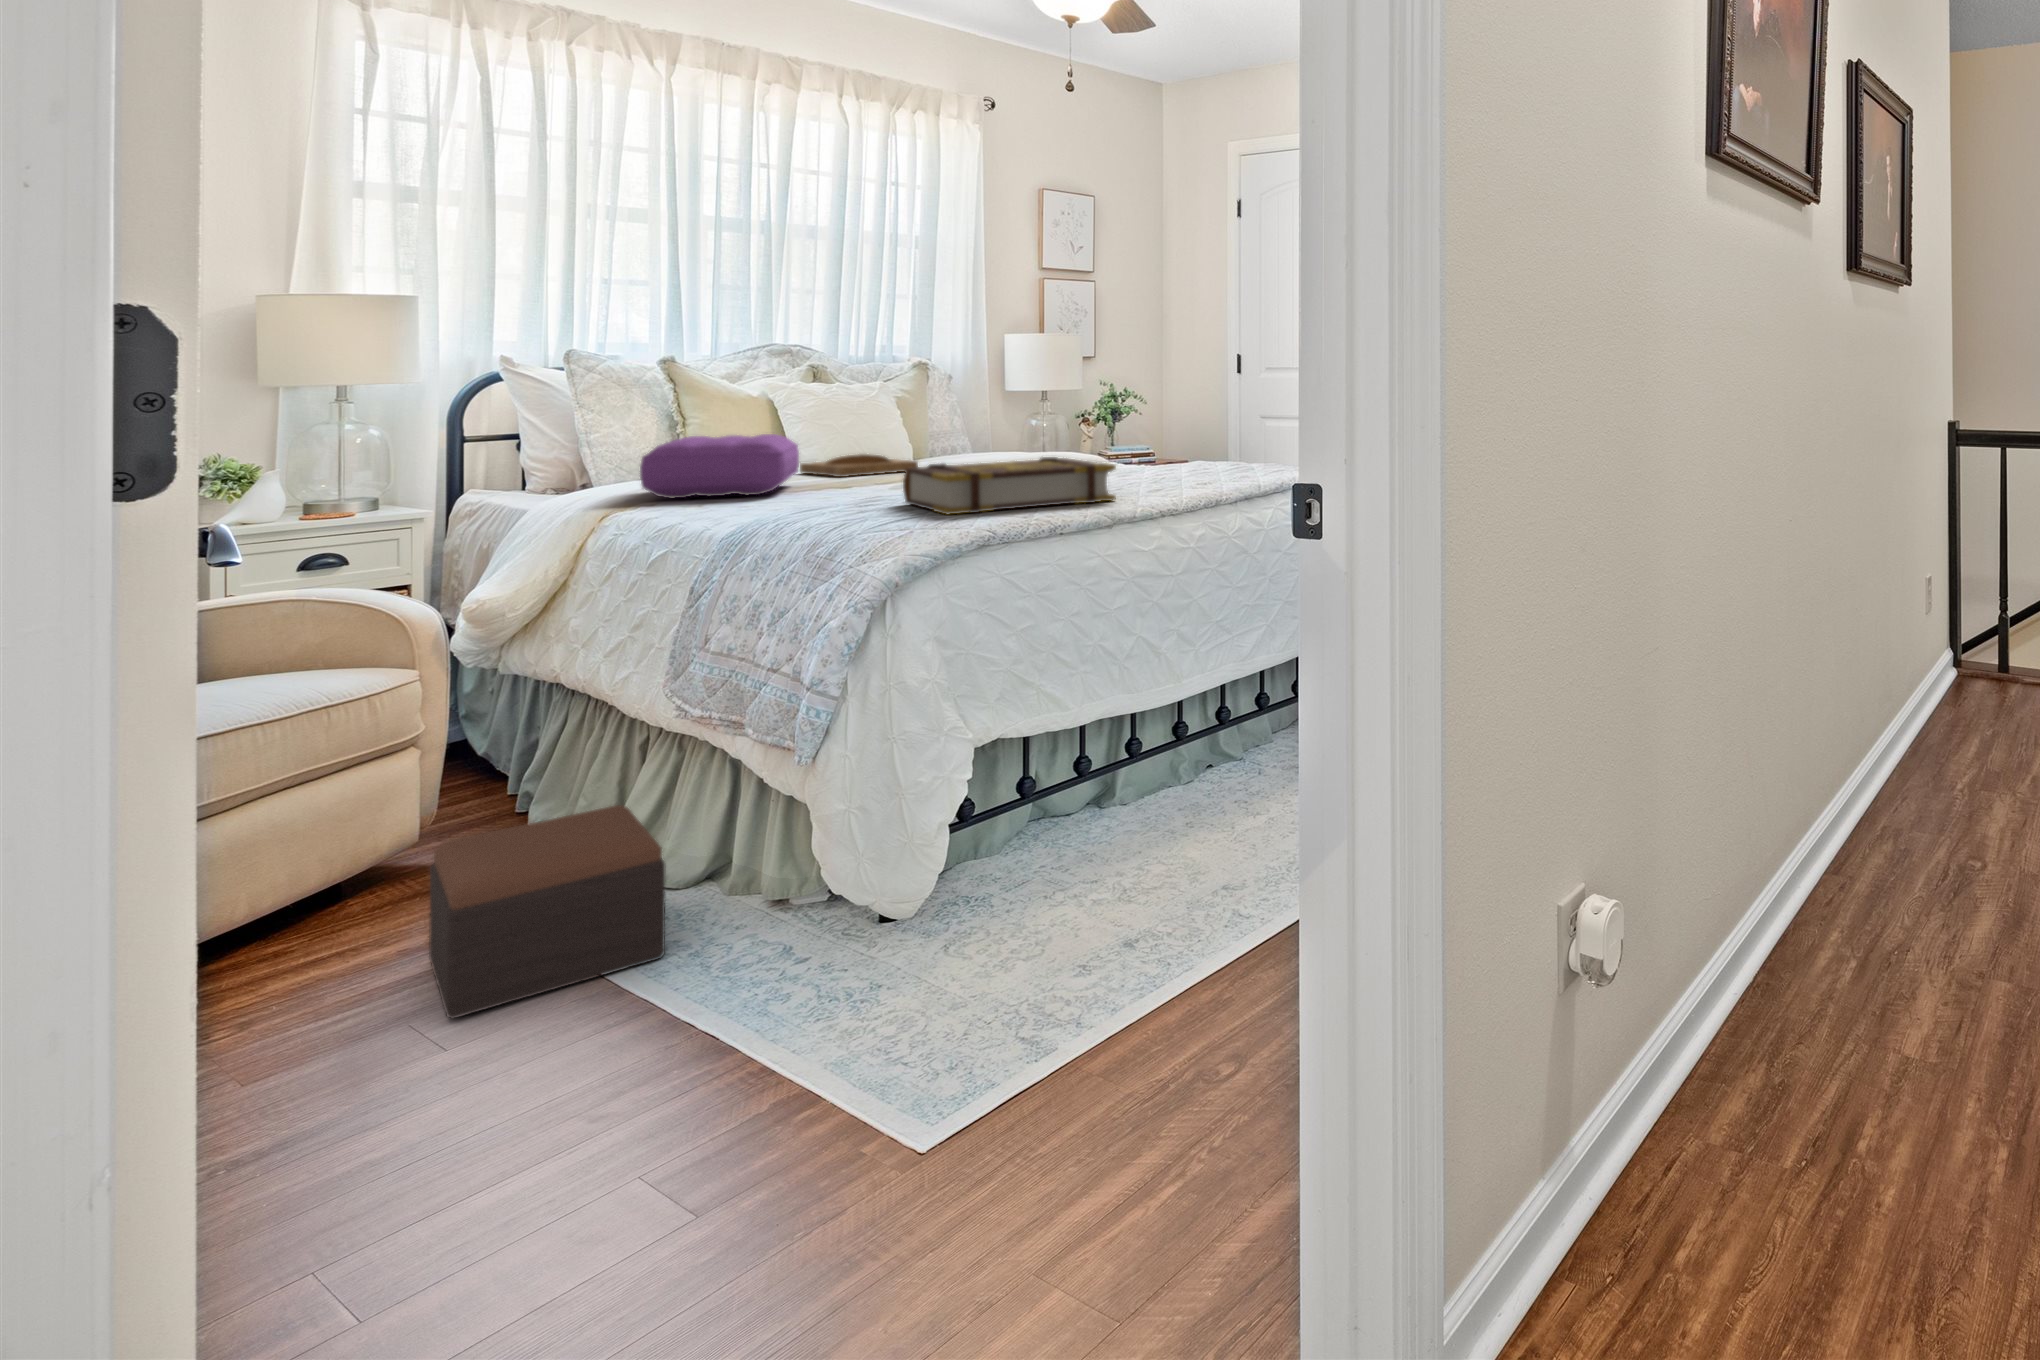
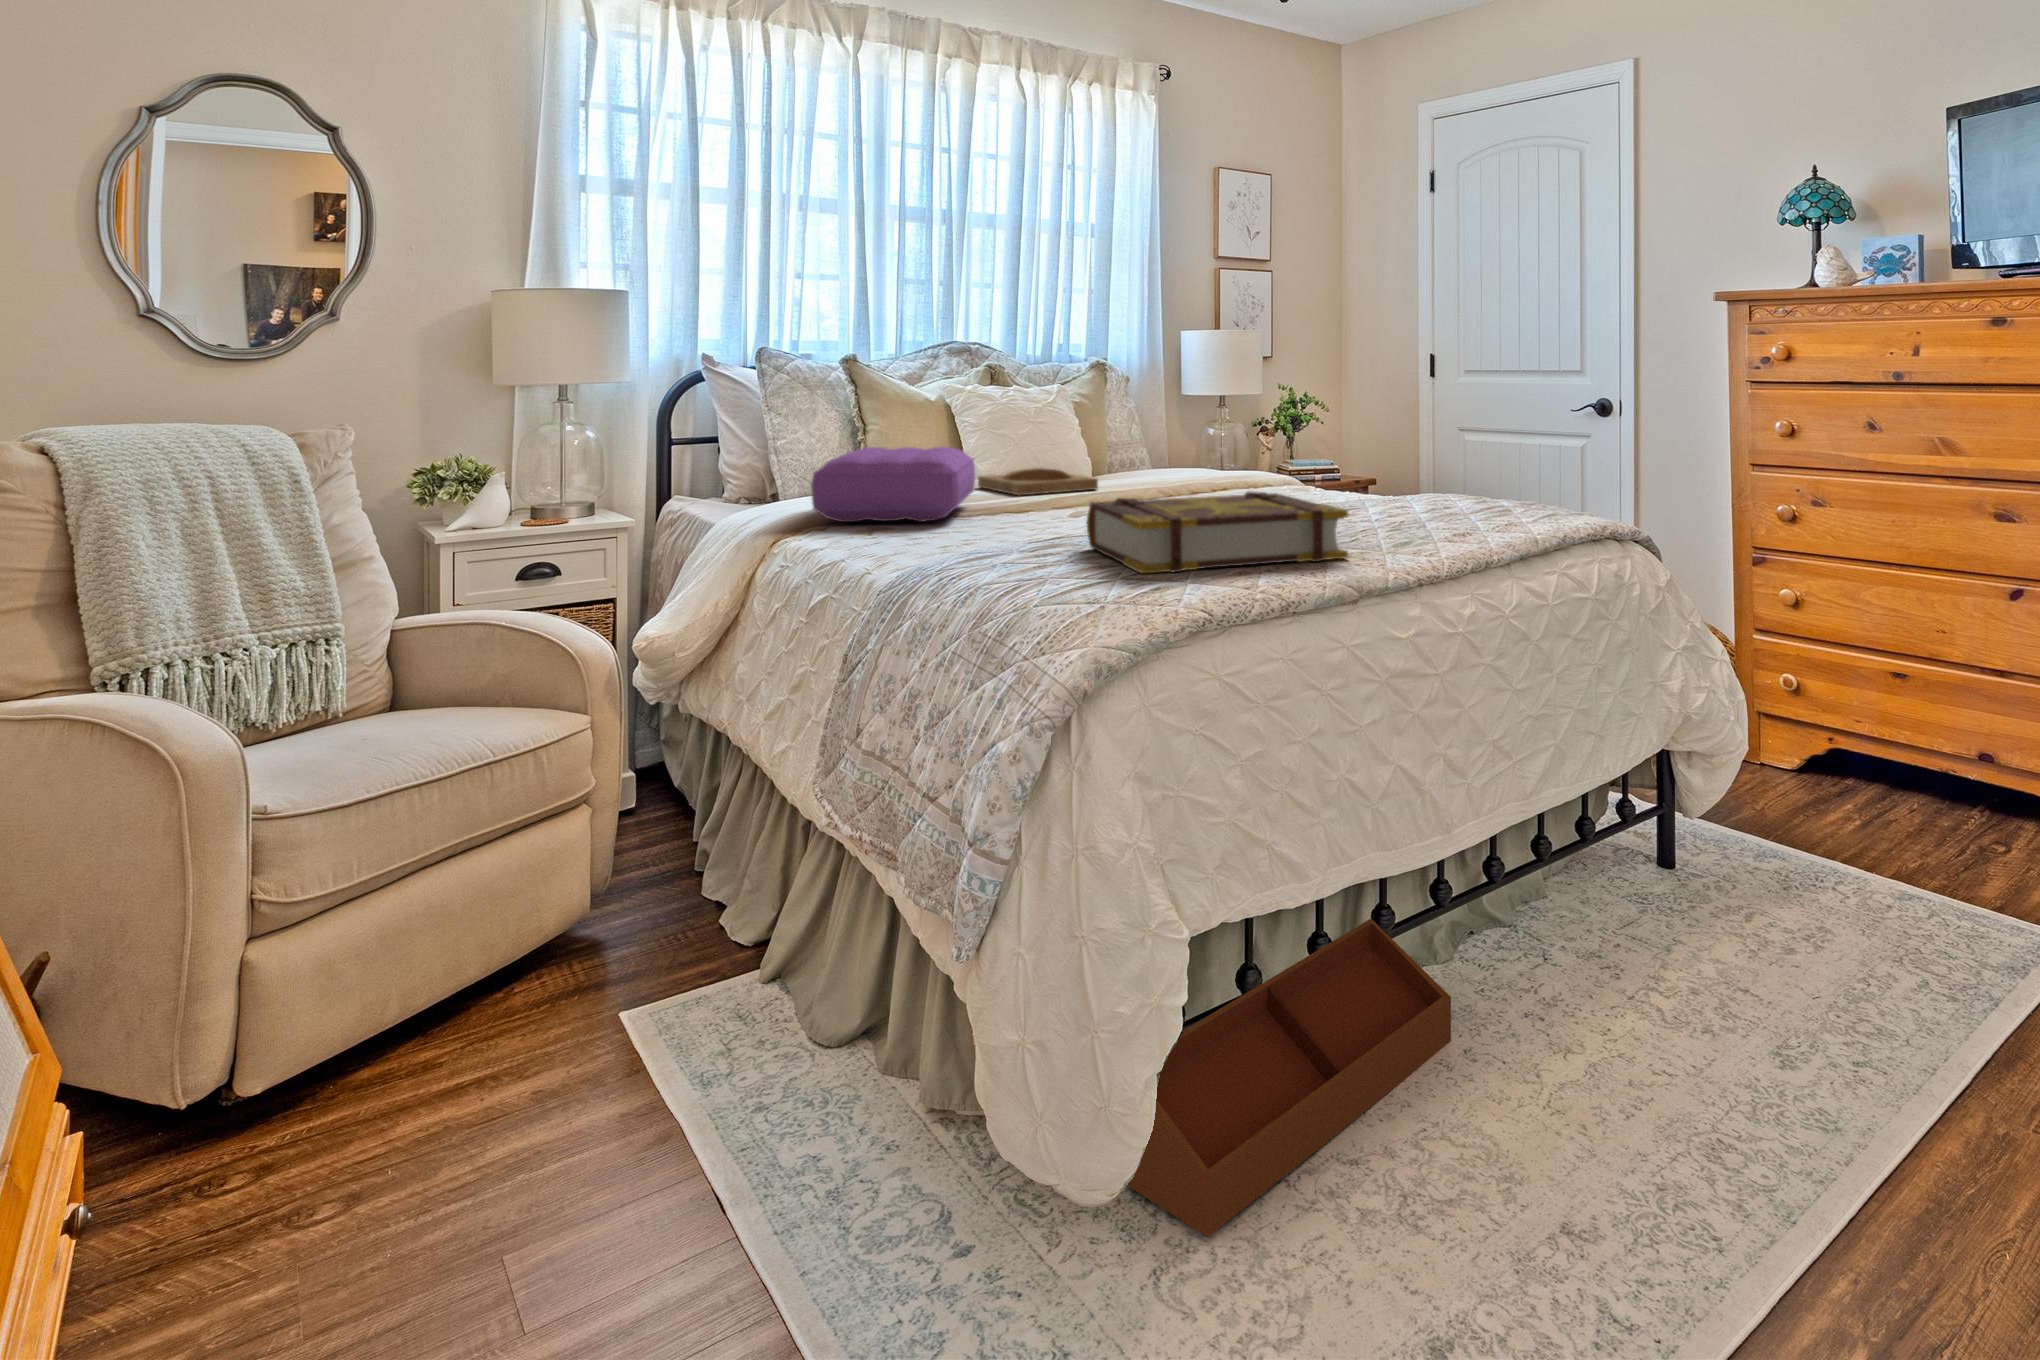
storage bin: none [924,749,1178,926] -> present [1127,919,1451,1237]
footstool: present [429,805,665,1018] -> none [532,946,797,1271]

